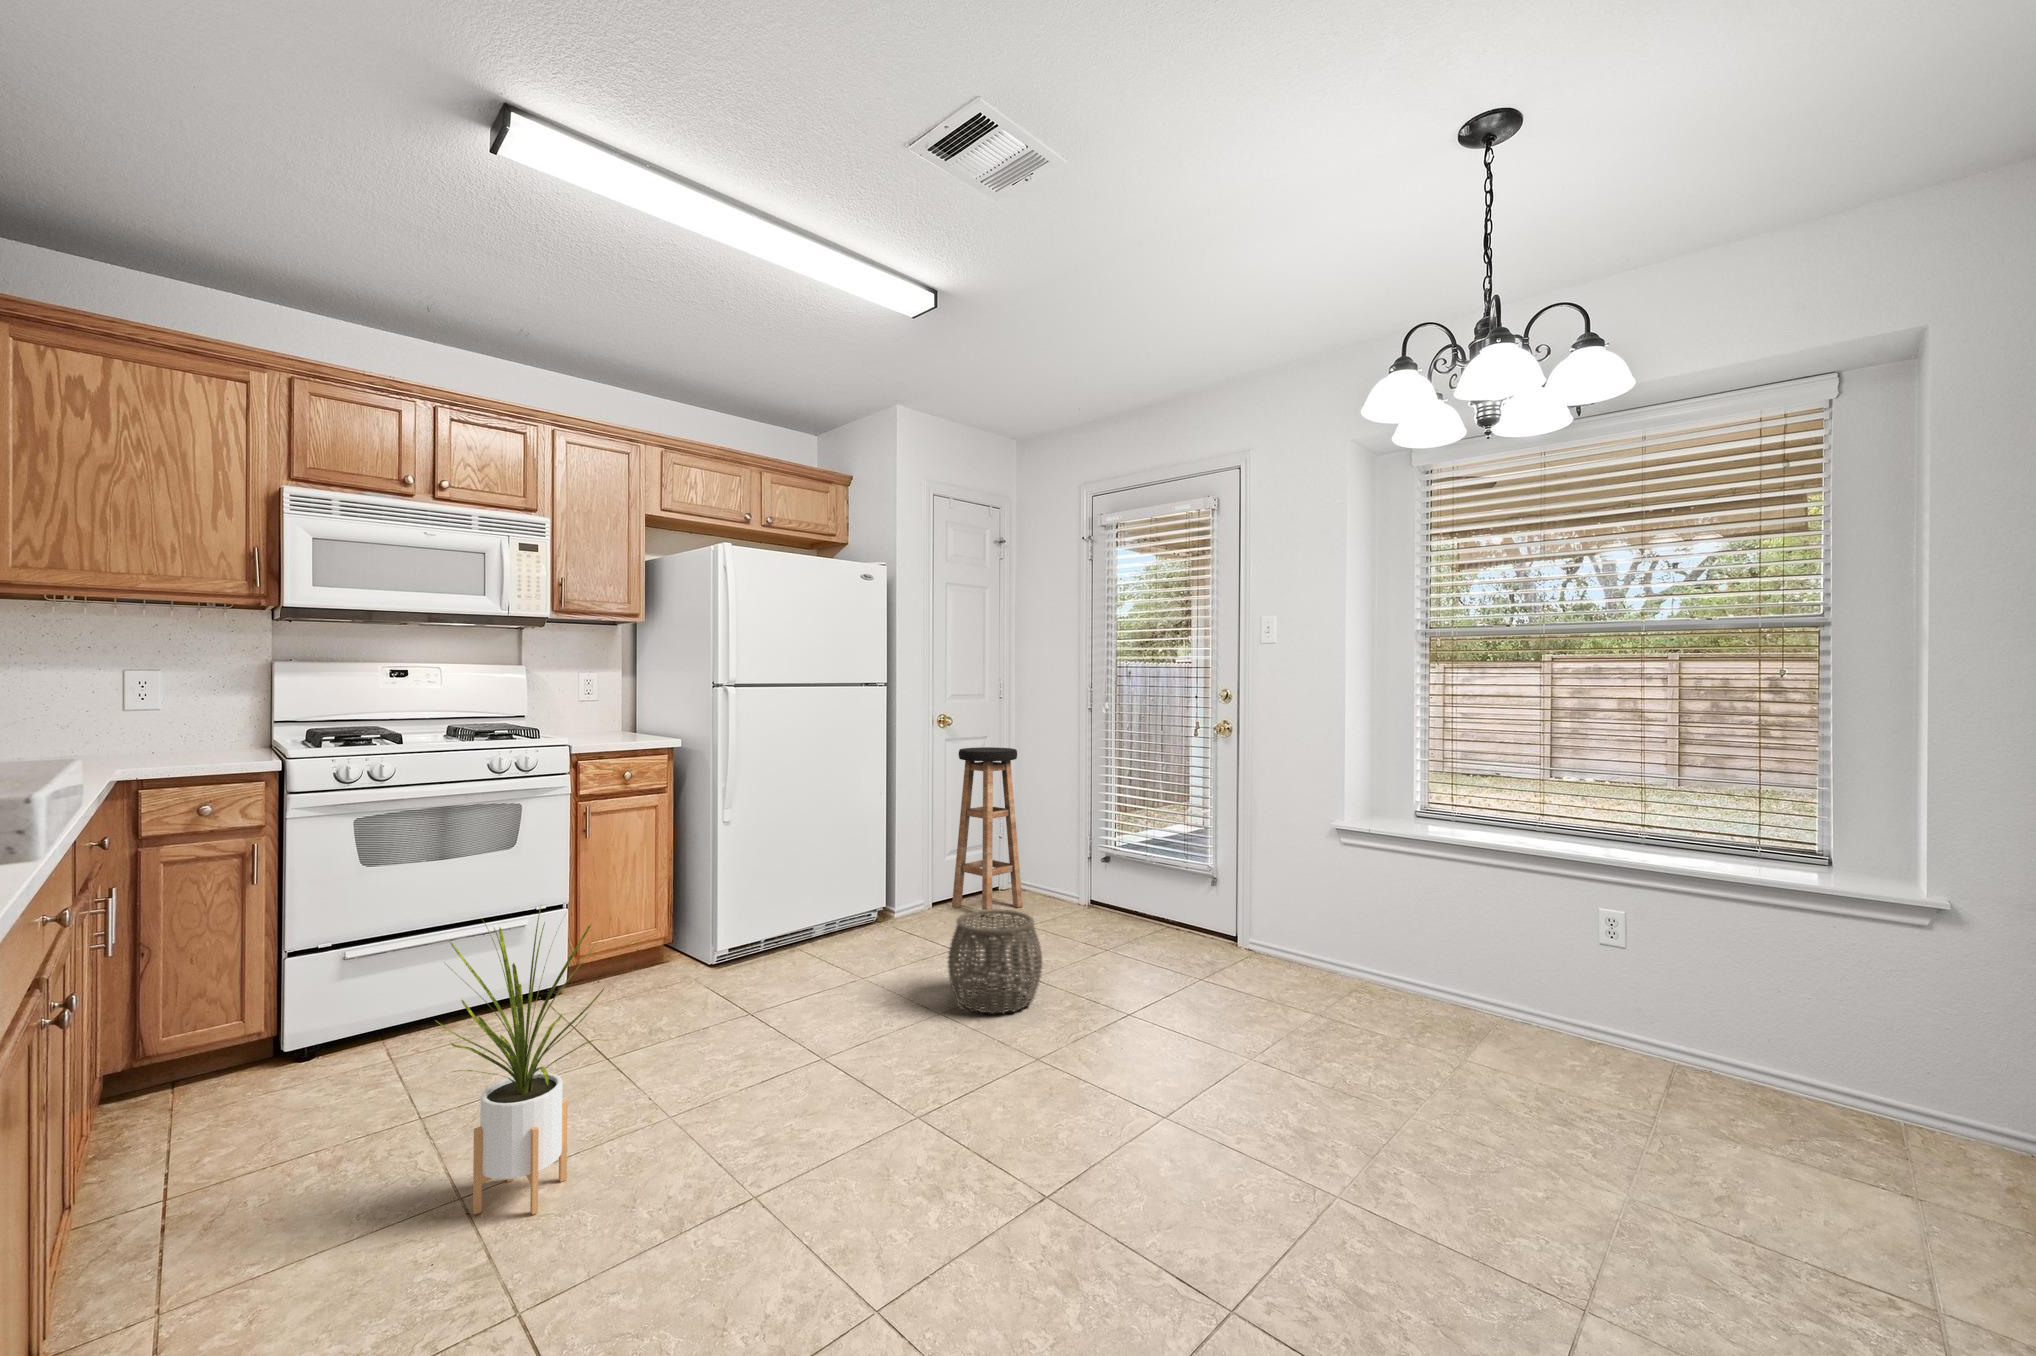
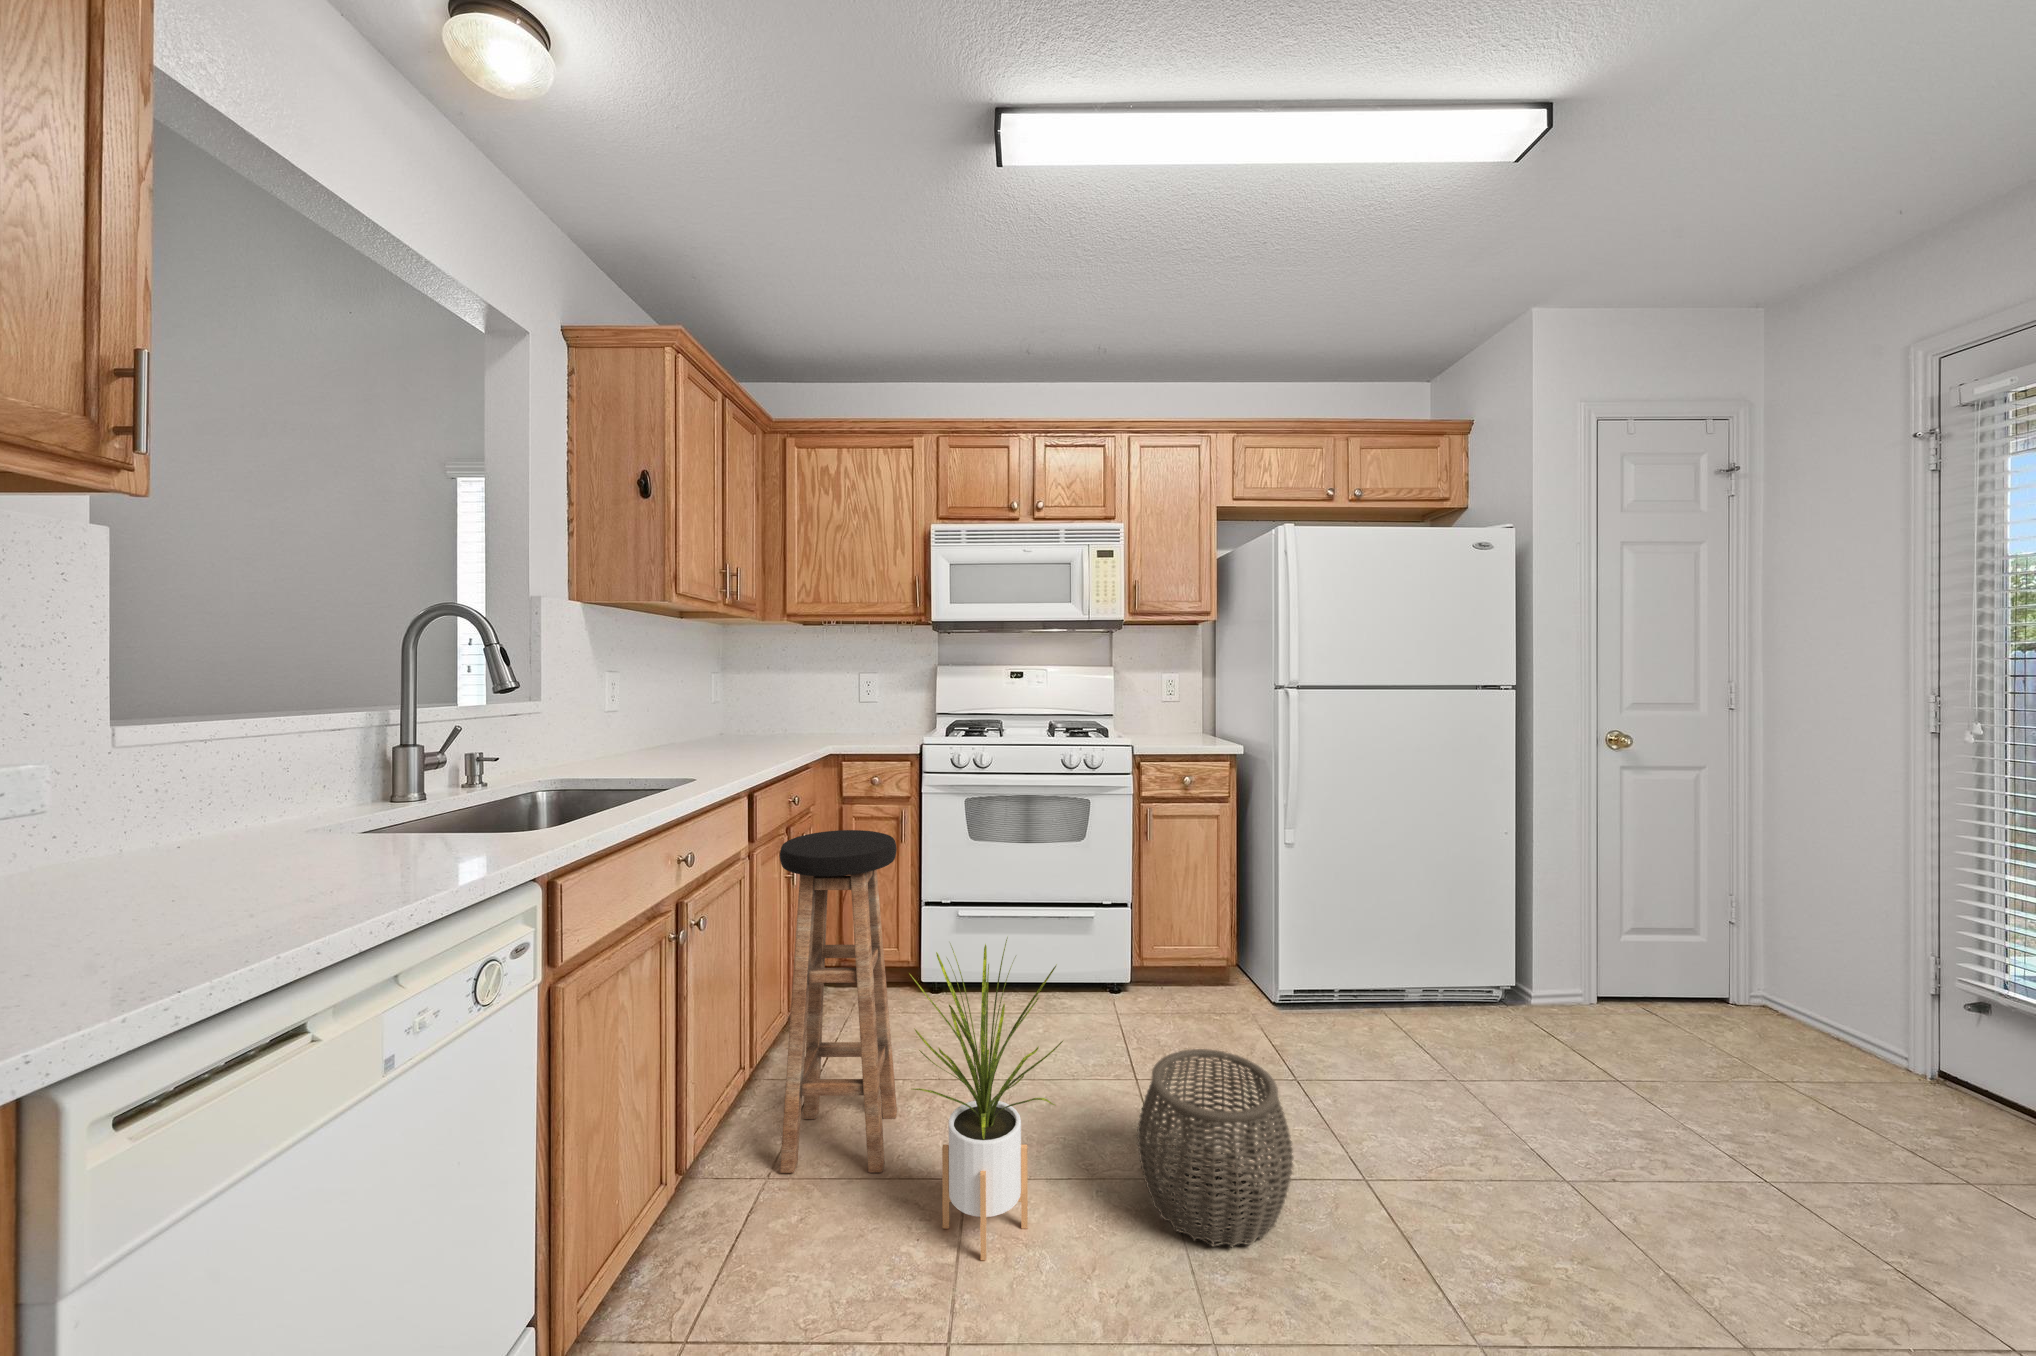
bar stool: present [952,747,1023,916] -> present [780,830,897,1173]
woven basket: present [948,909,1043,1013] -> present [1137,1049,1294,1247]

